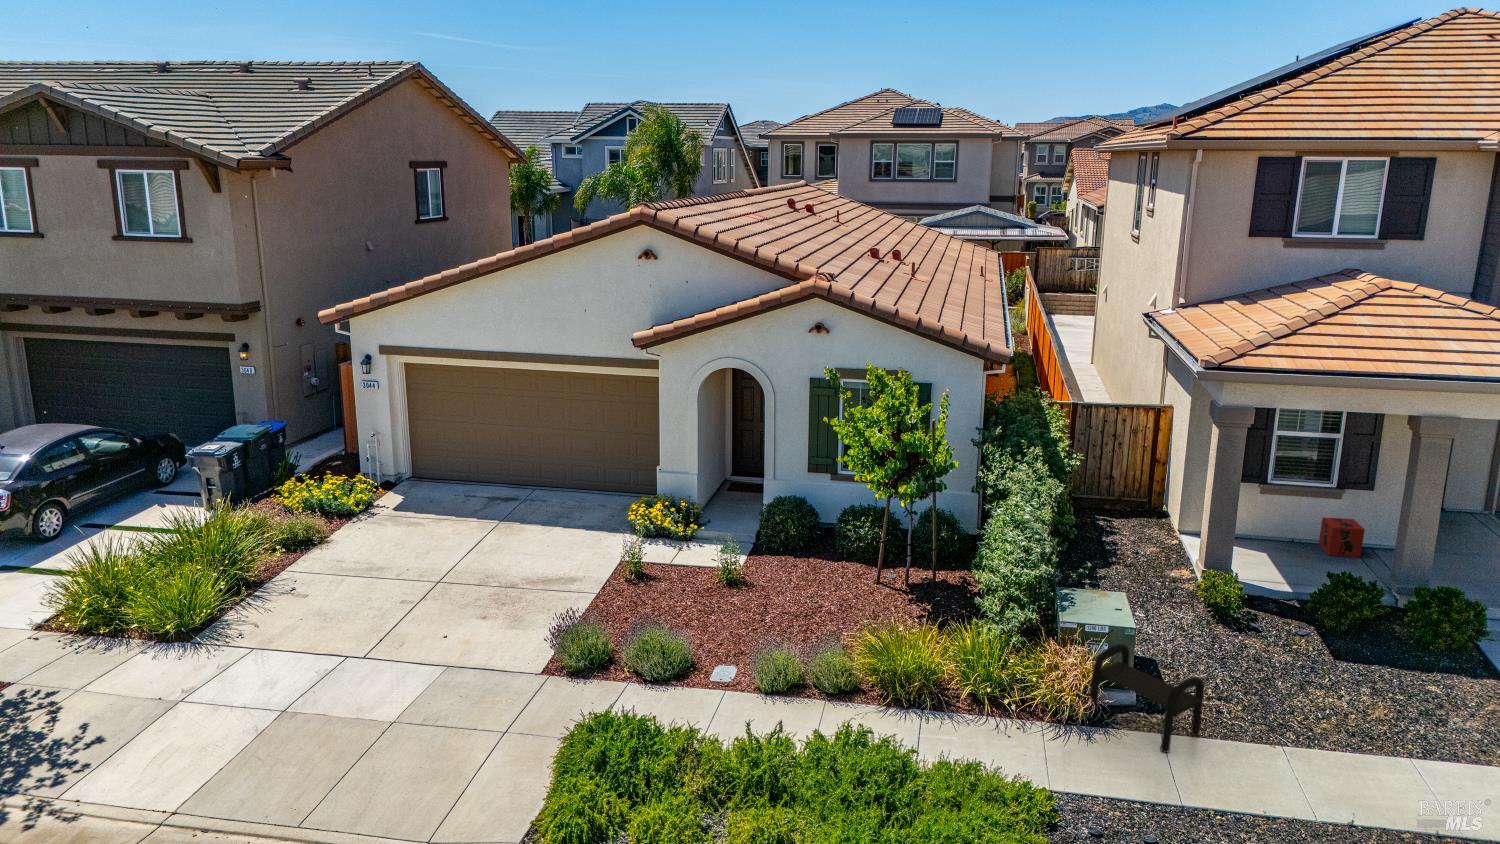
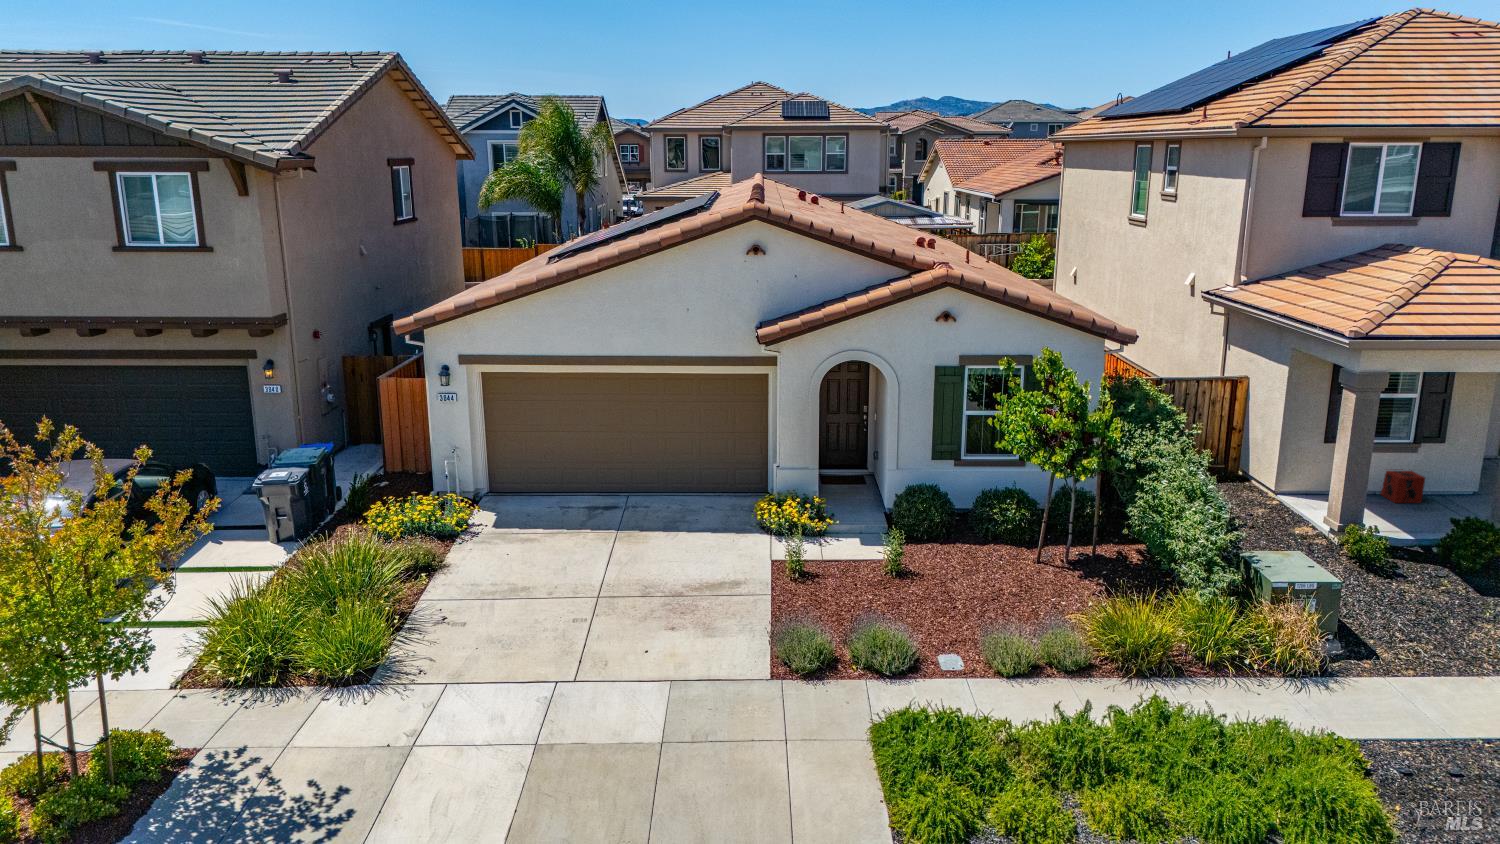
bench: present [1090,644,1204,752] -> none [1312,594,1425,687]

